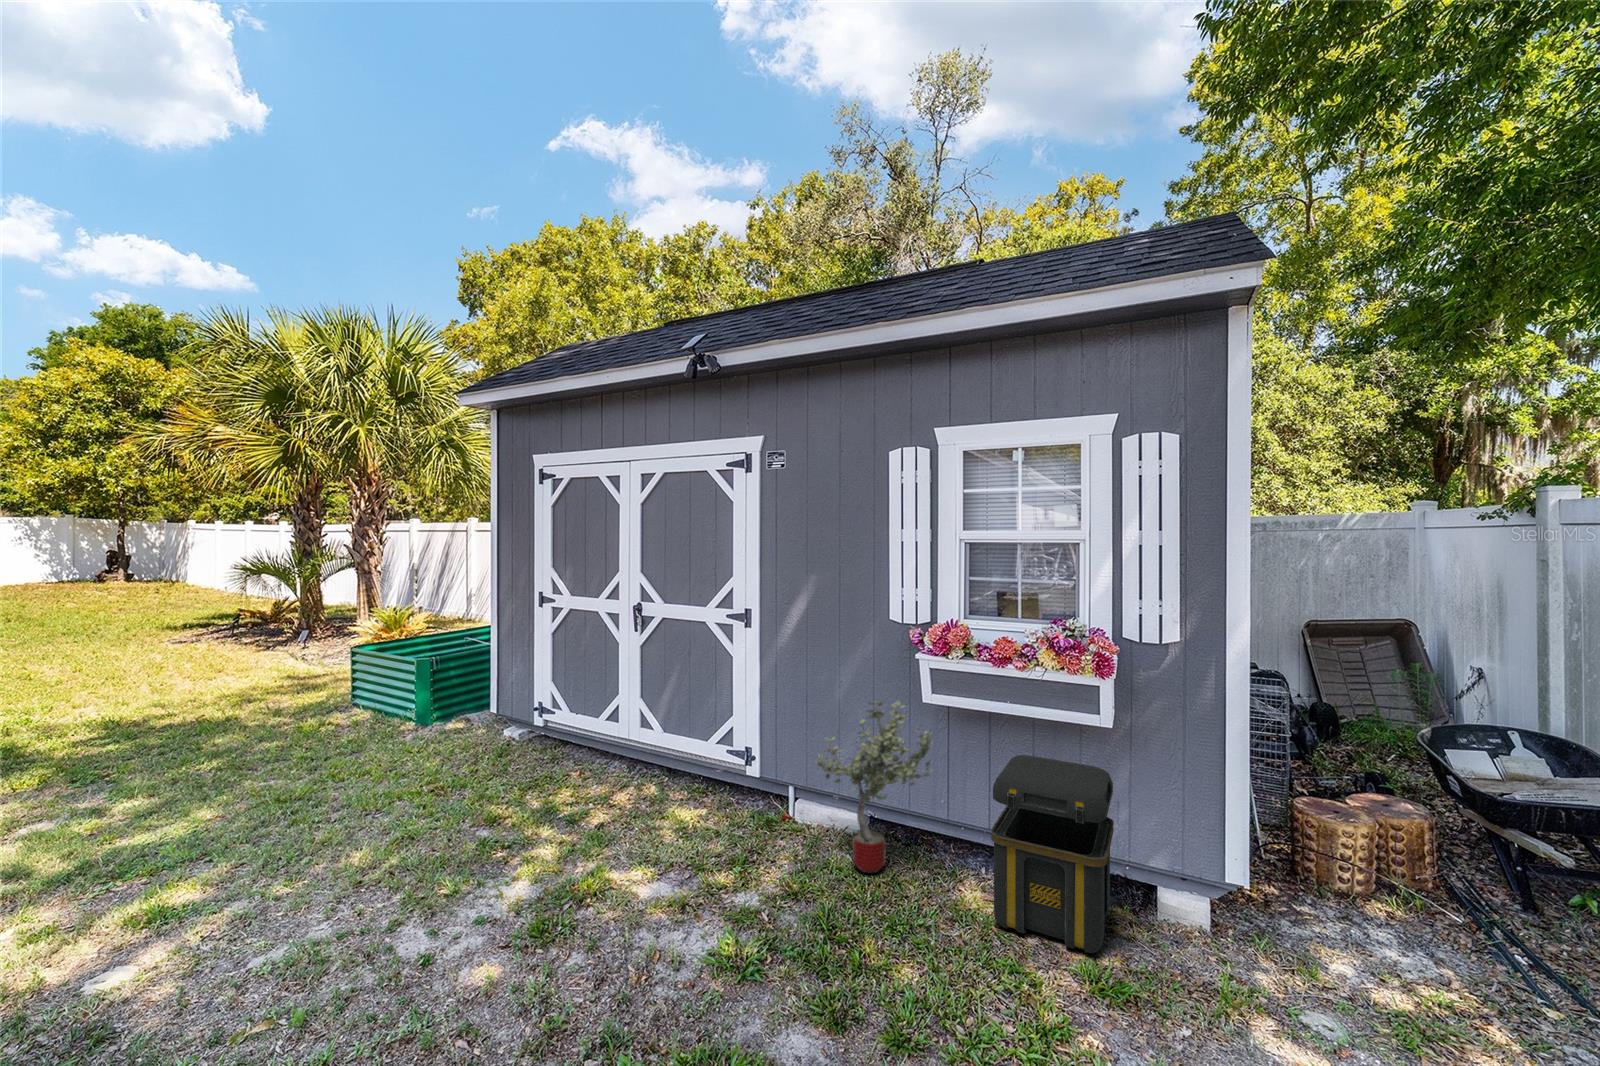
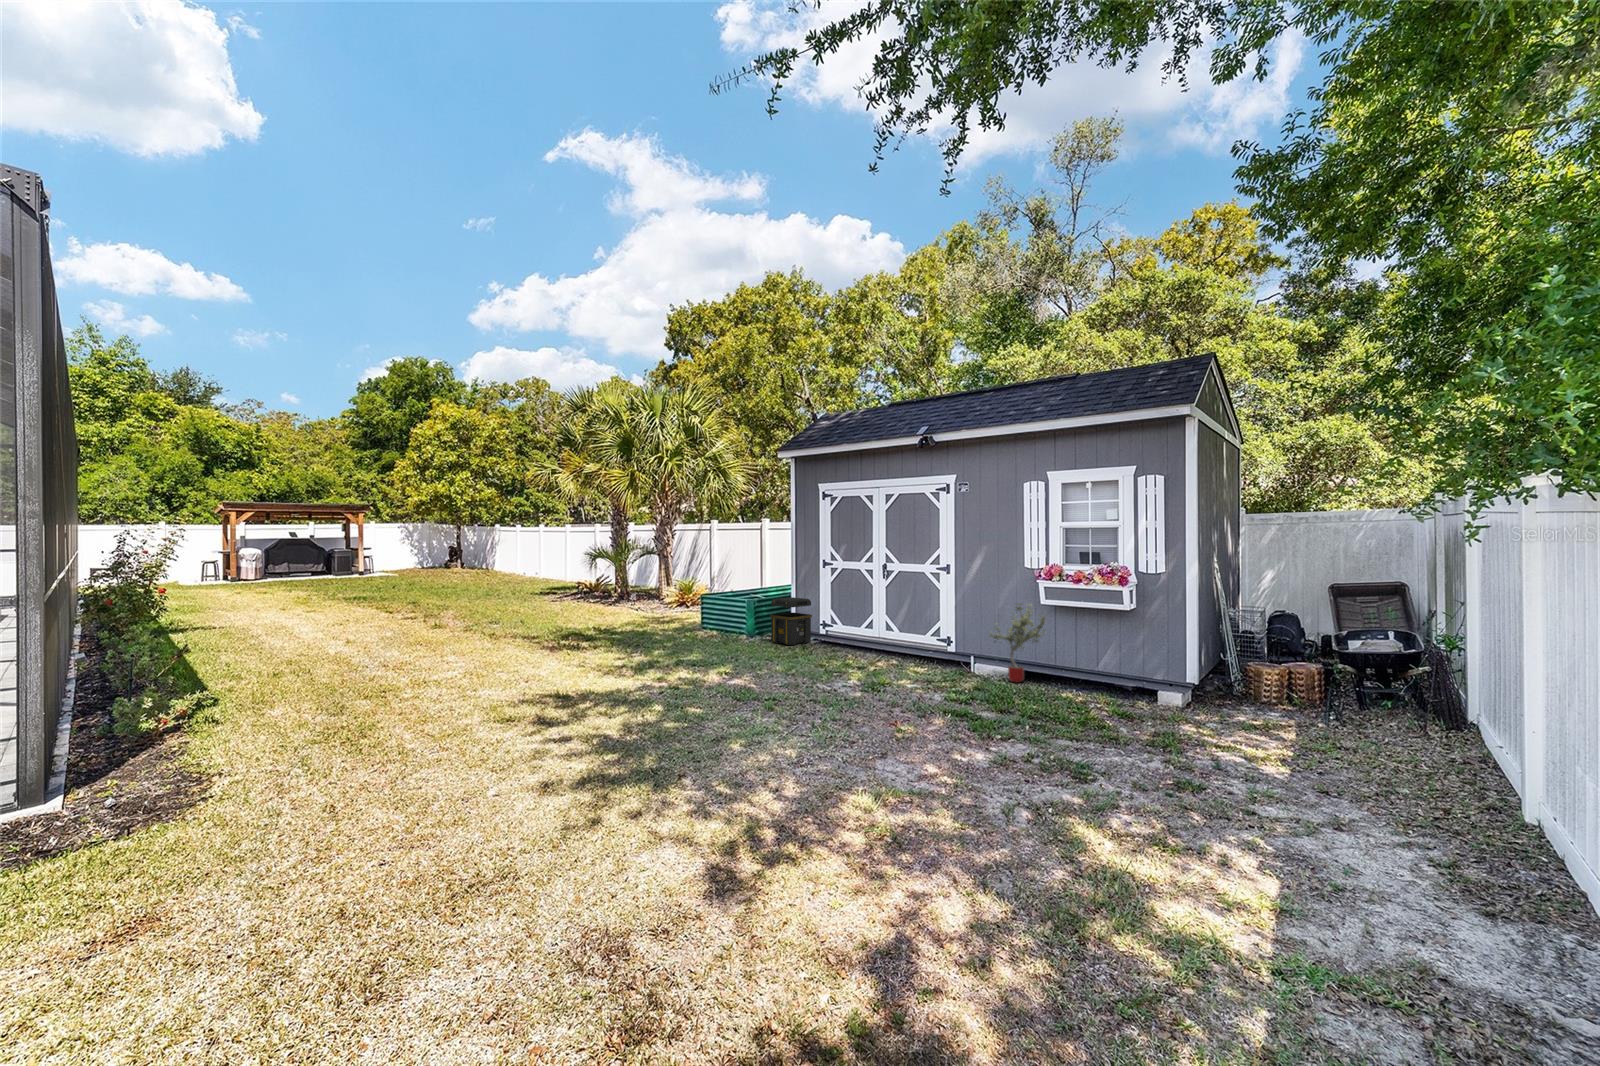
toolbox: present [991,755,1114,953] -> present [771,597,812,645]

